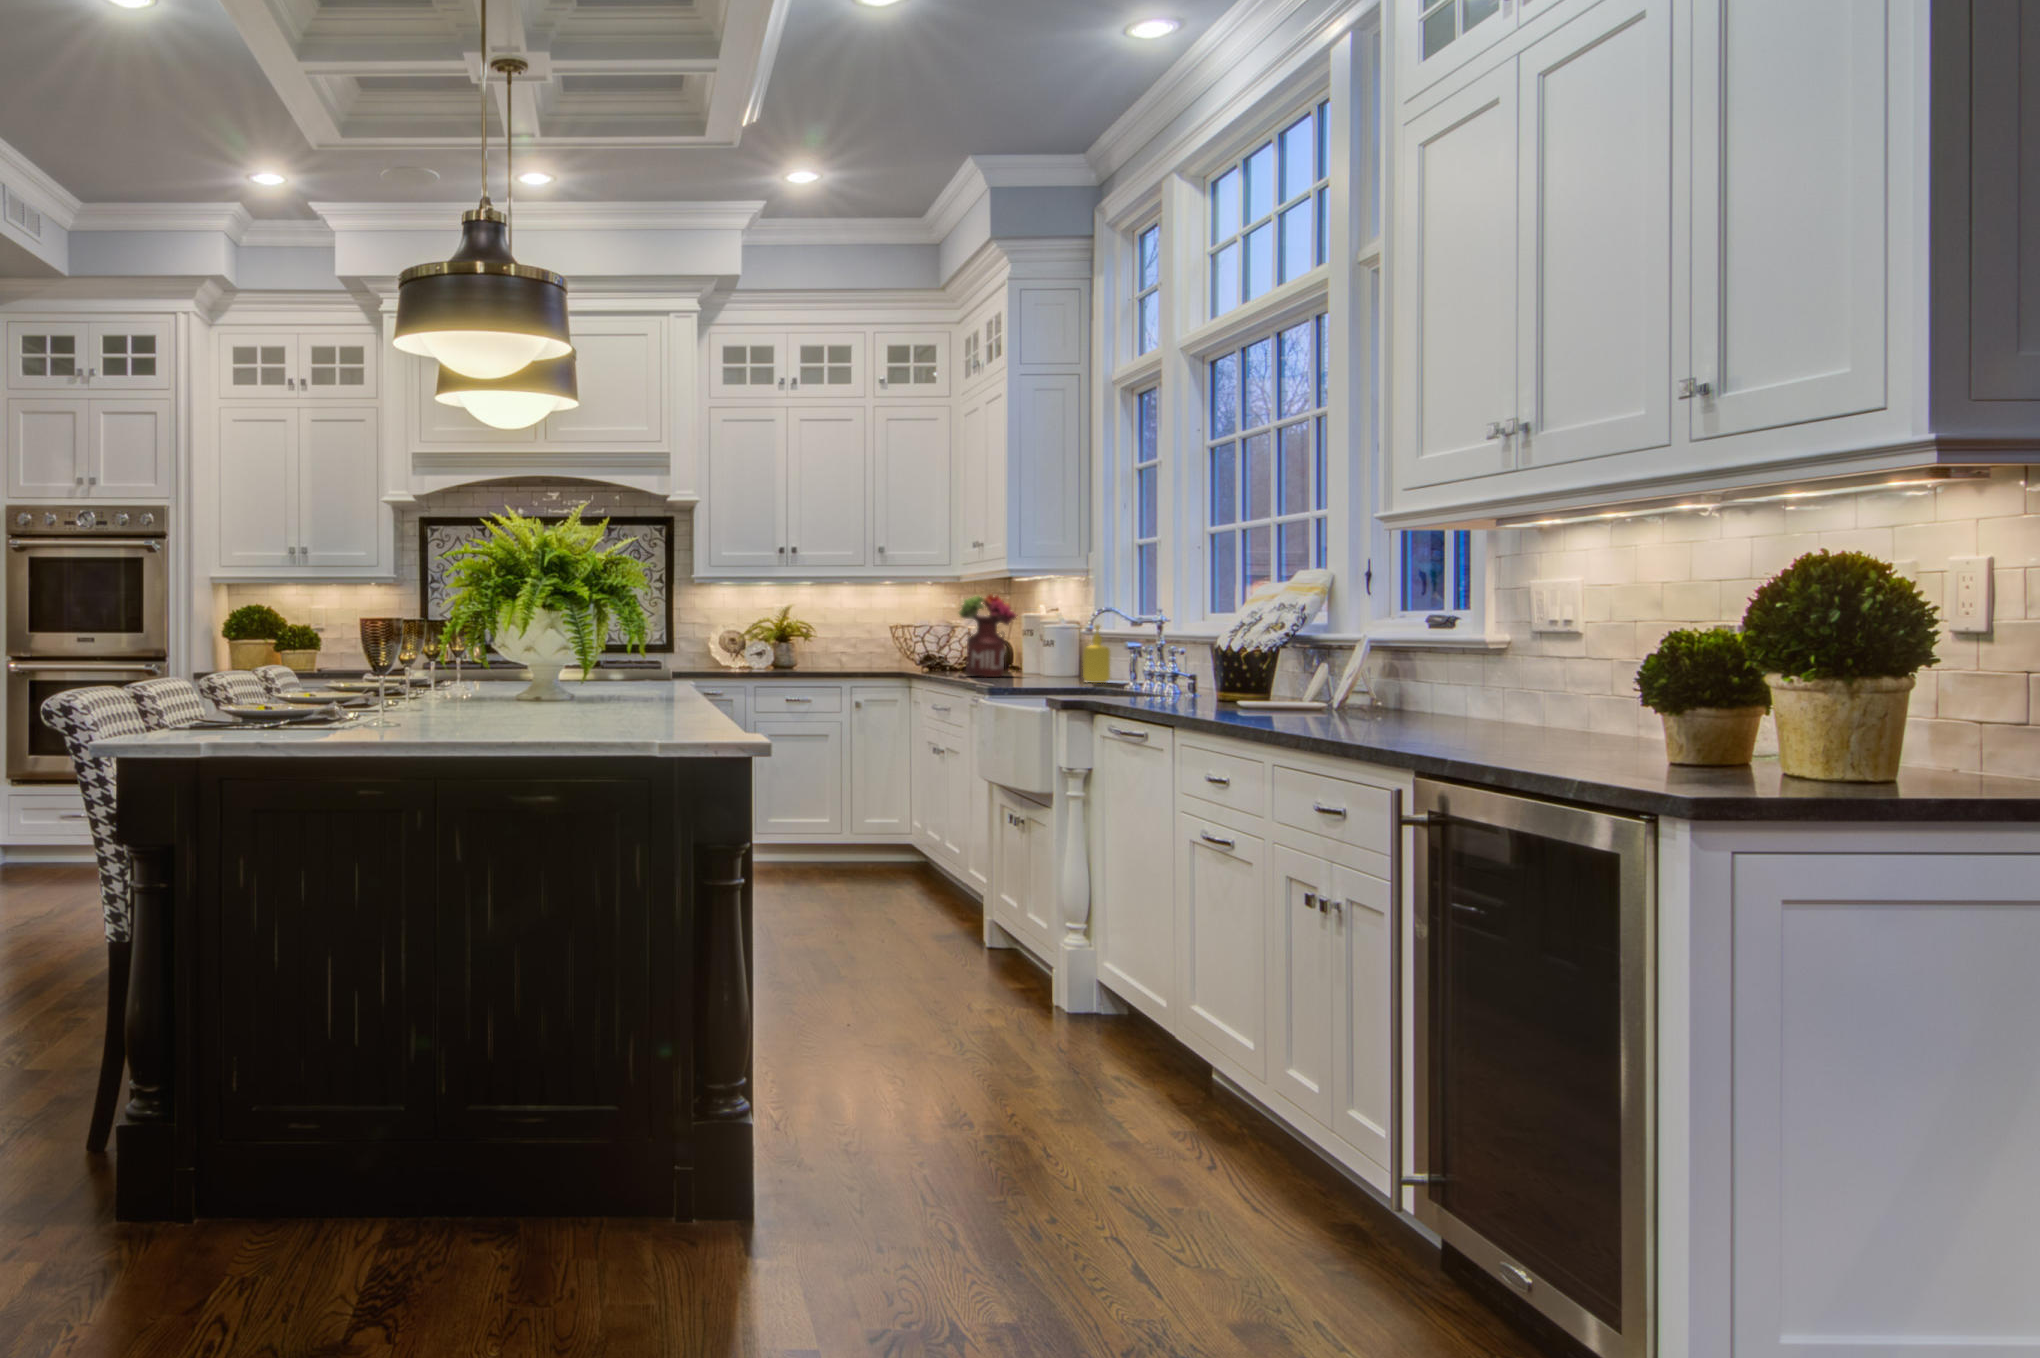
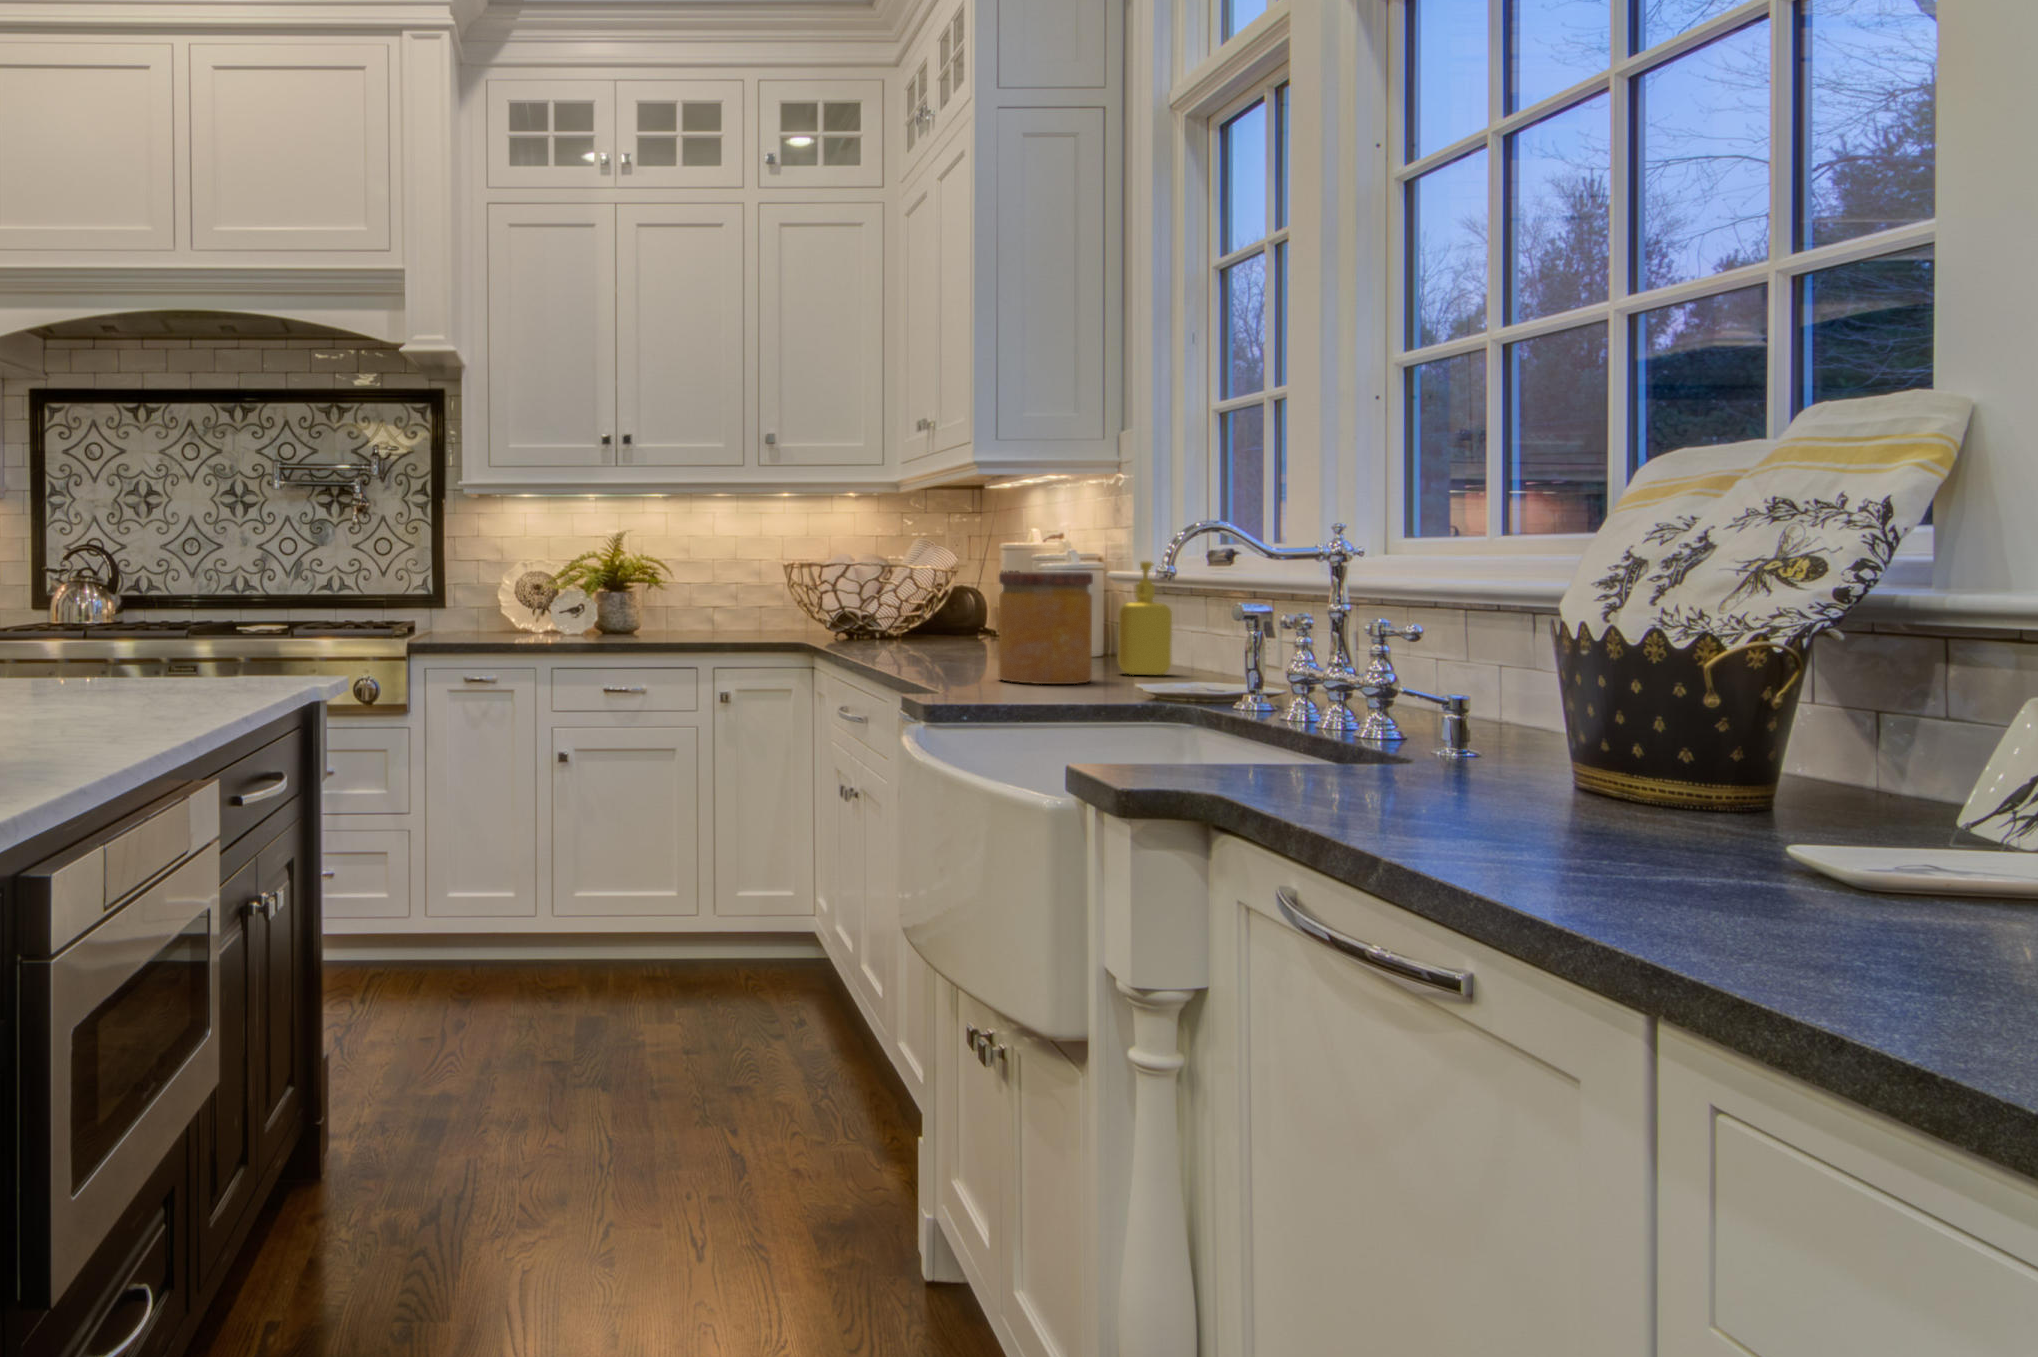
flower arrangement: present [959,594,1018,677] -> none [885,505,993,656]
jar: none [1021,629,1068,685] -> present [999,572,1093,684]

